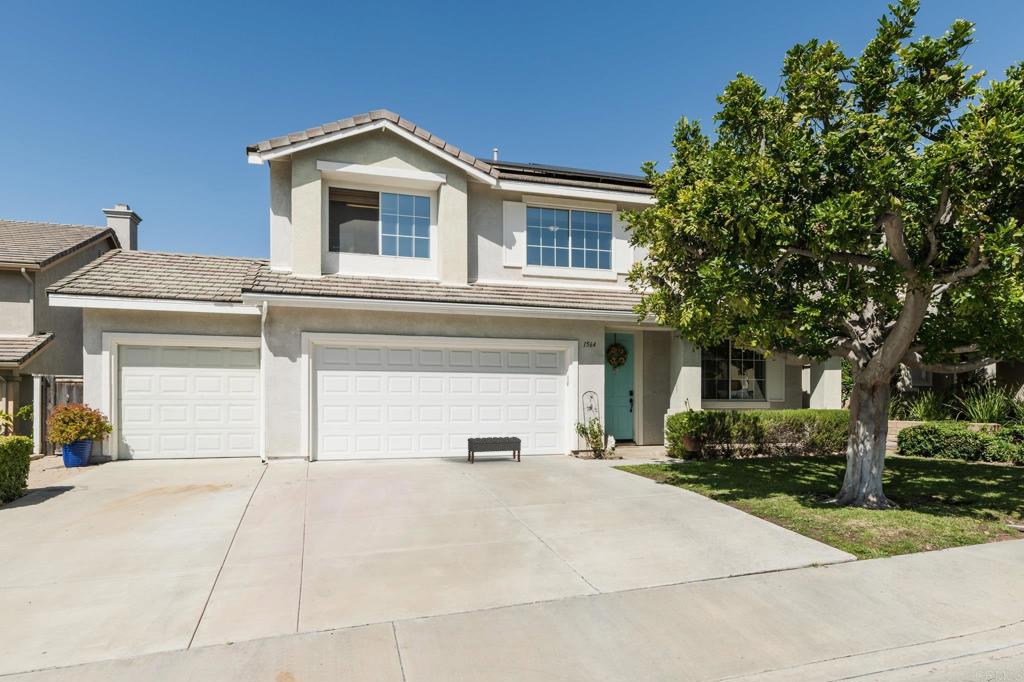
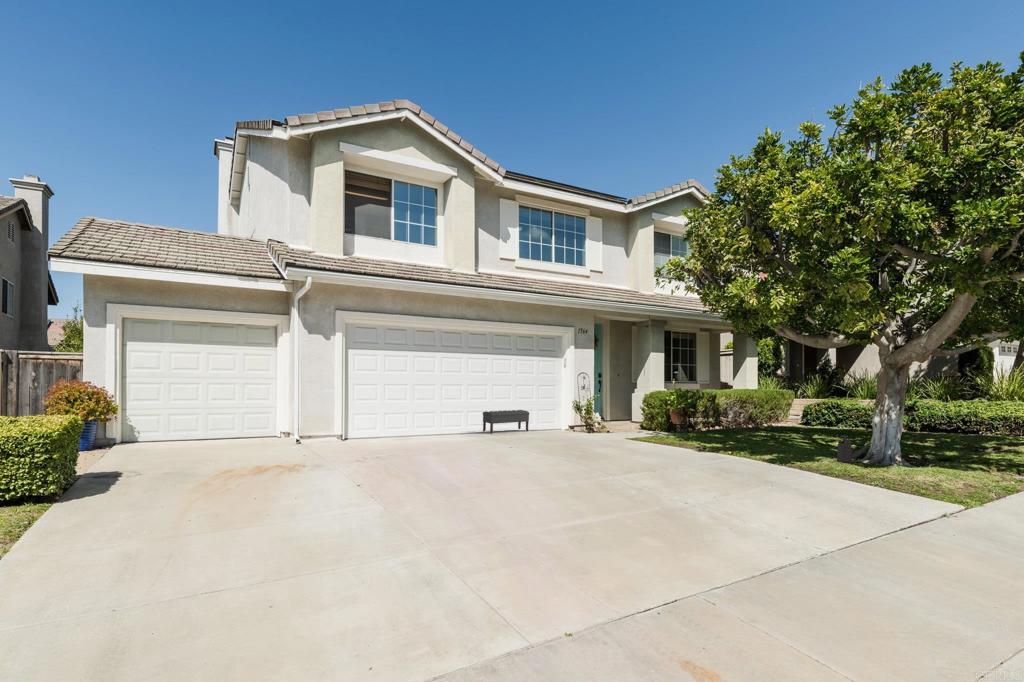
watering can: none [888,490,949,533] -> present [832,435,871,463]

